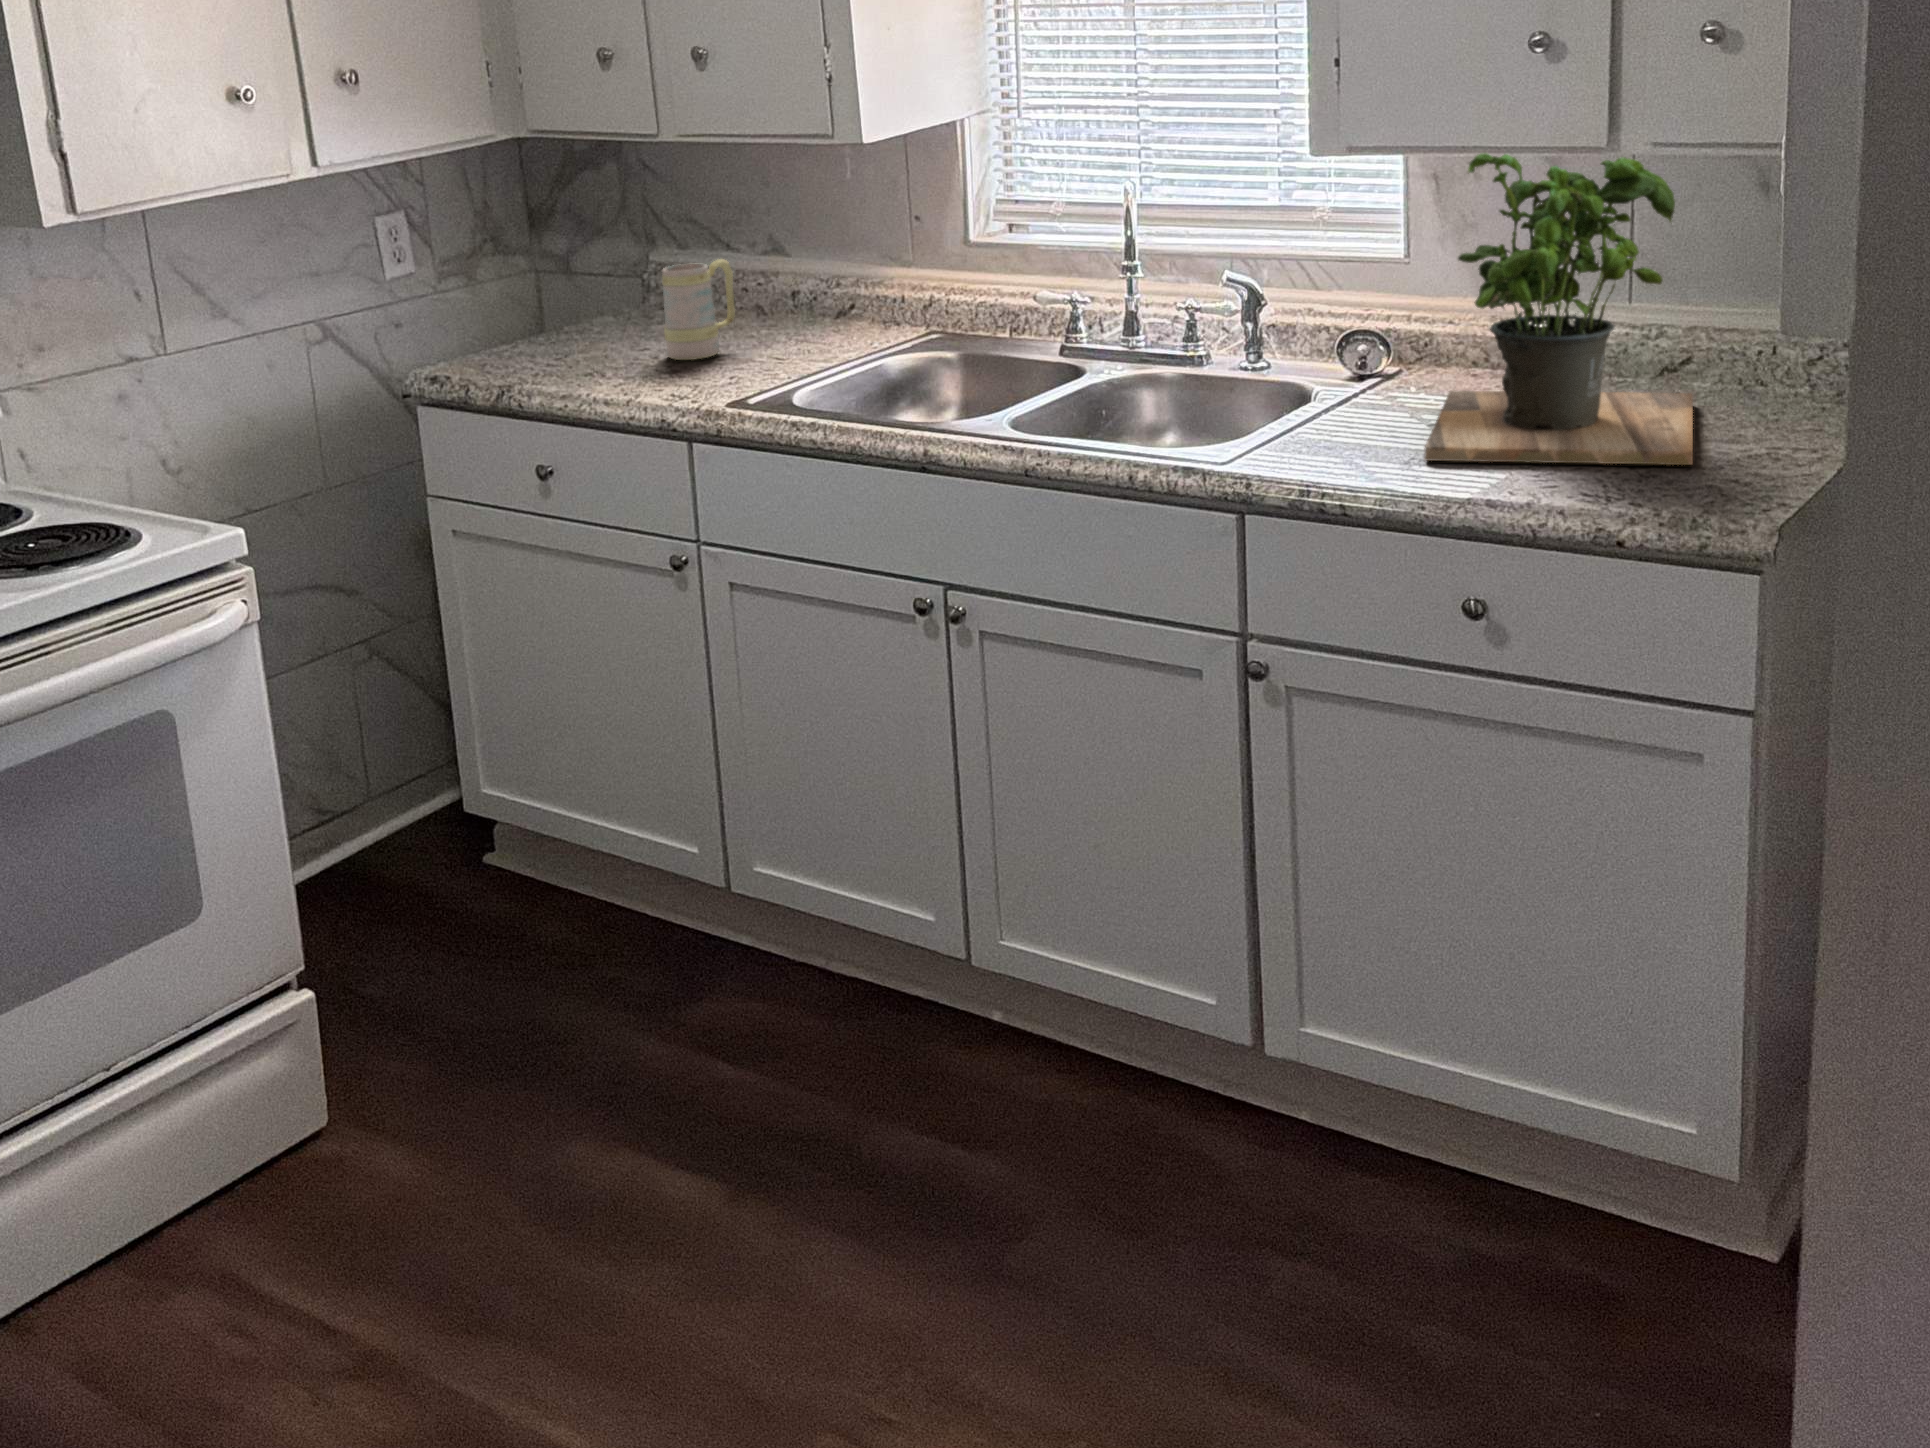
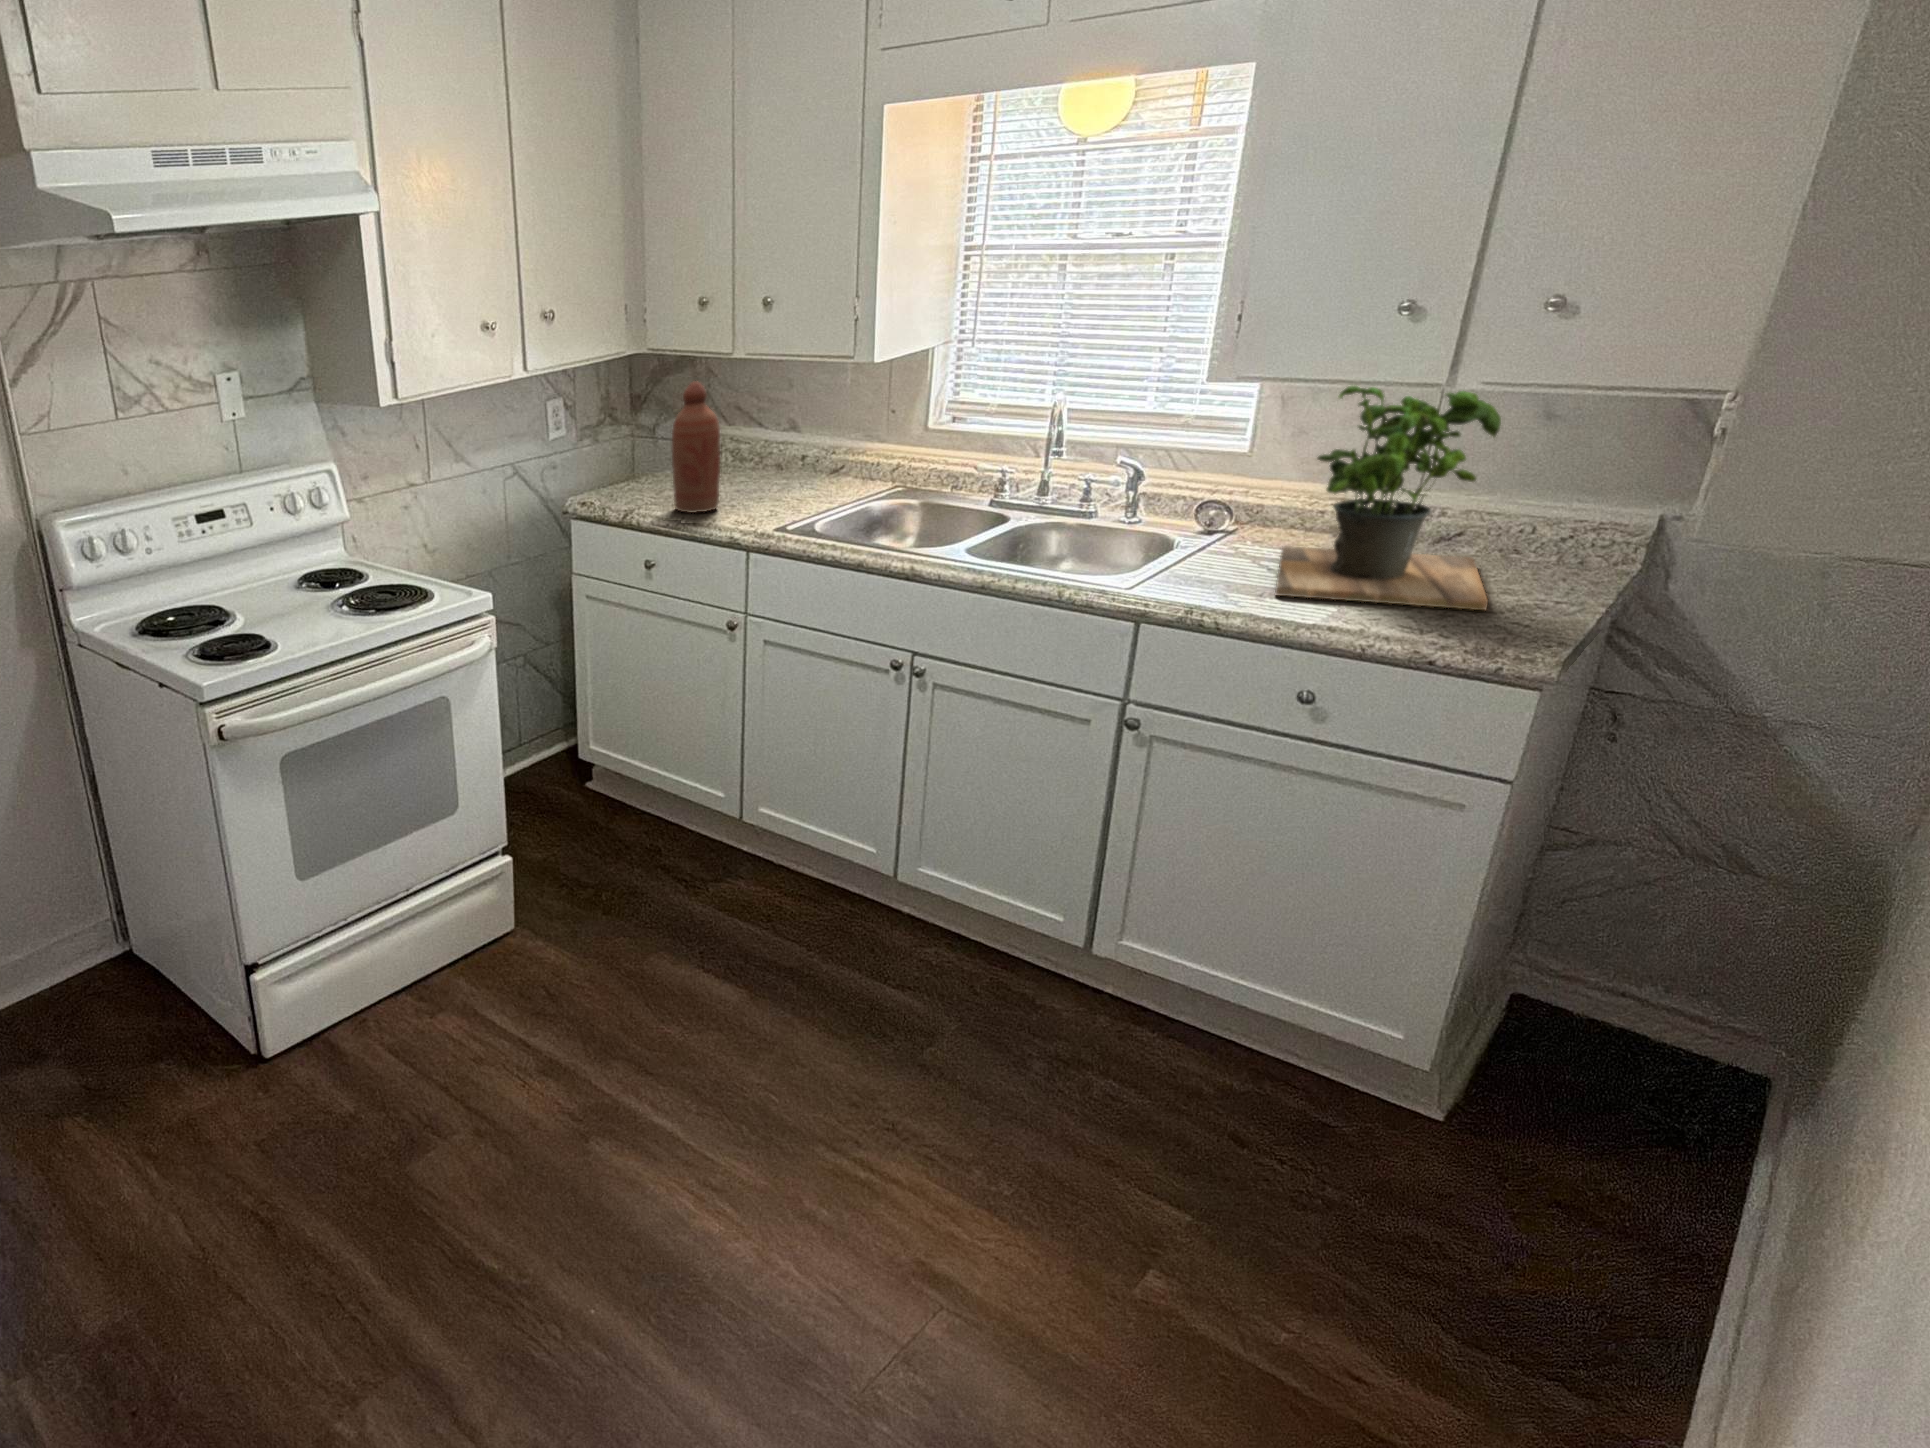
bottle: none [560,174,647,385] -> present [672,382,720,513]
mug: present [662,259,735,360] -> none [727,436,773,499]

